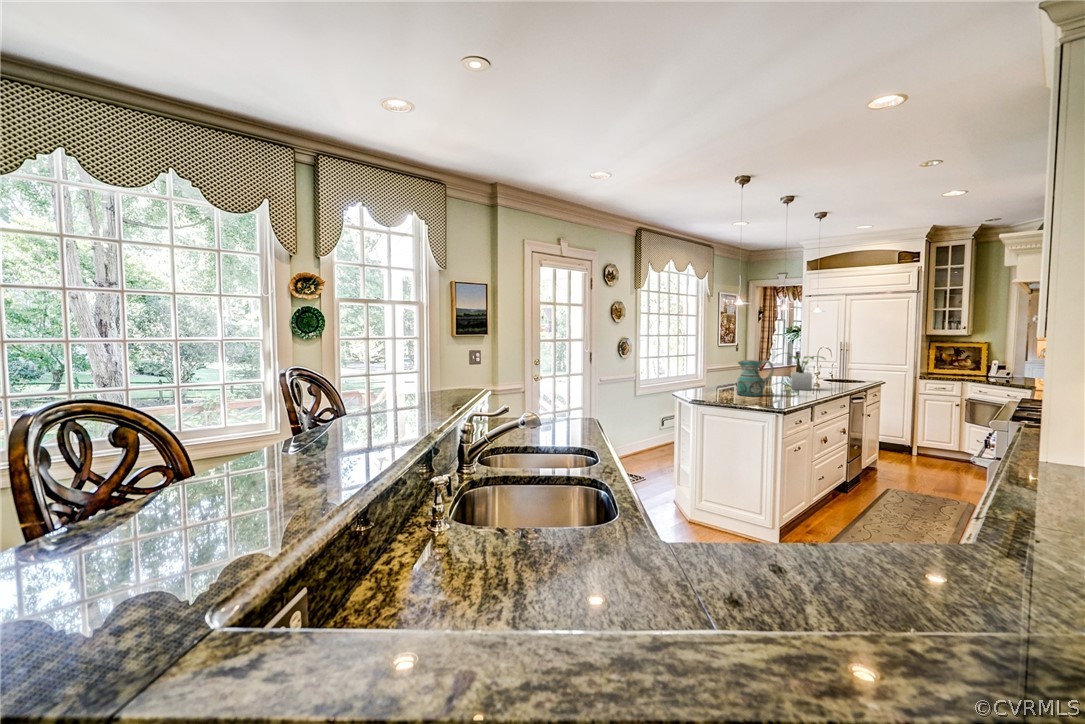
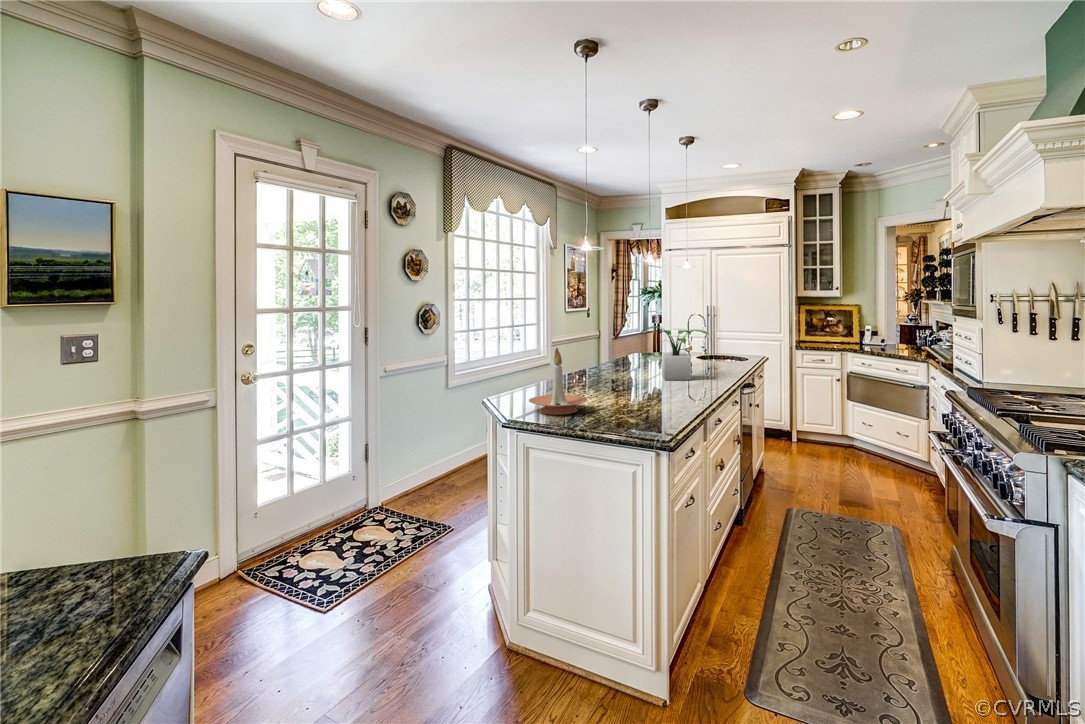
ceramic pitcher: present [737,360,774,396] -> none [590,341,643,401]
candle holder: none [699,361,736,400] -> present [529,348,587,415]

